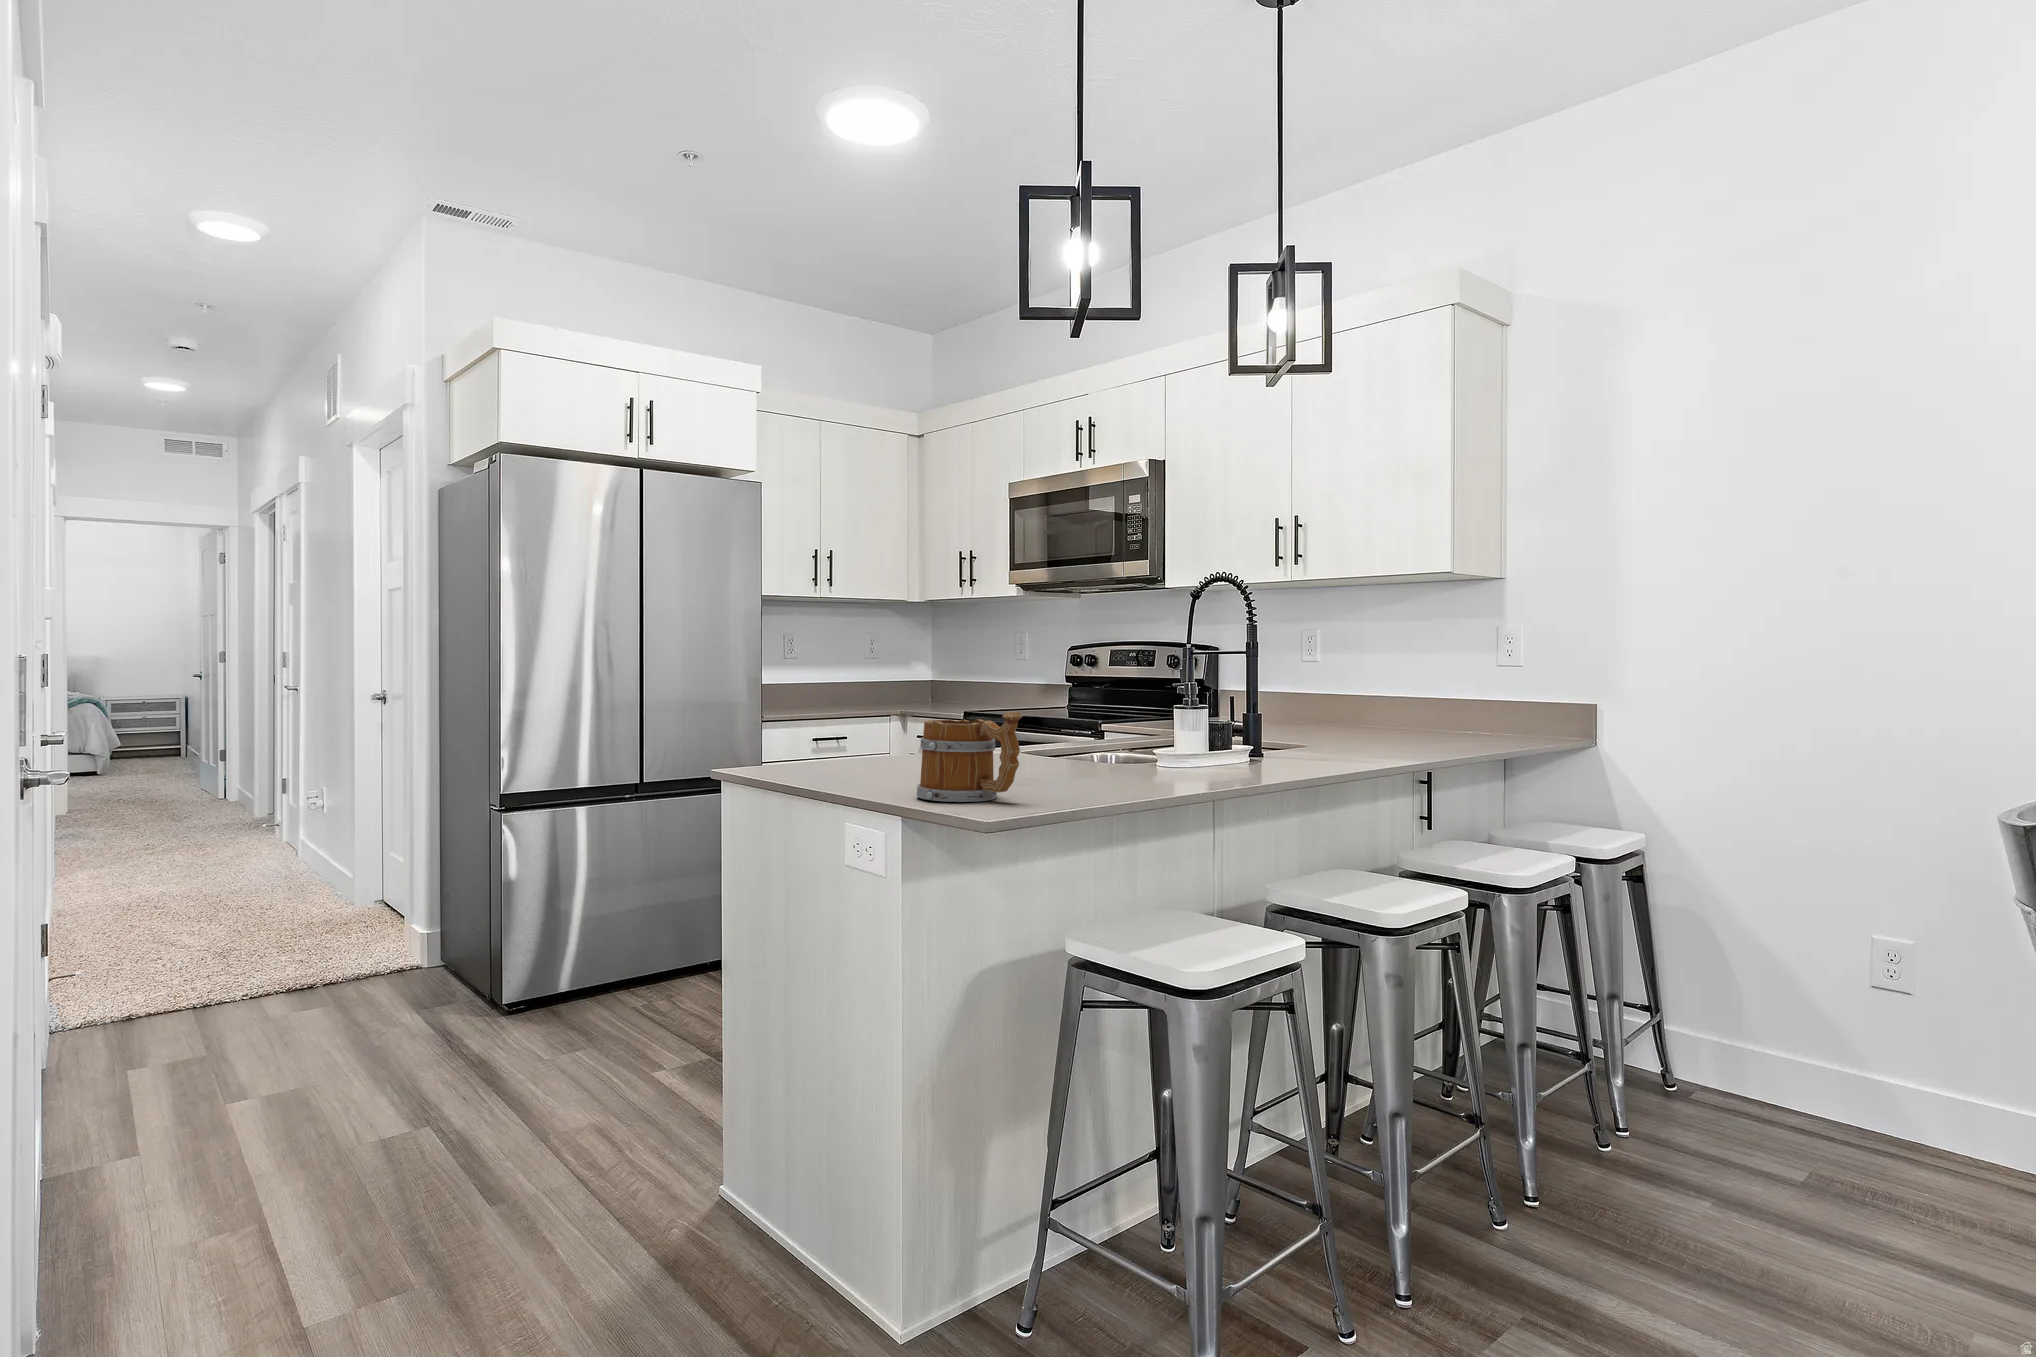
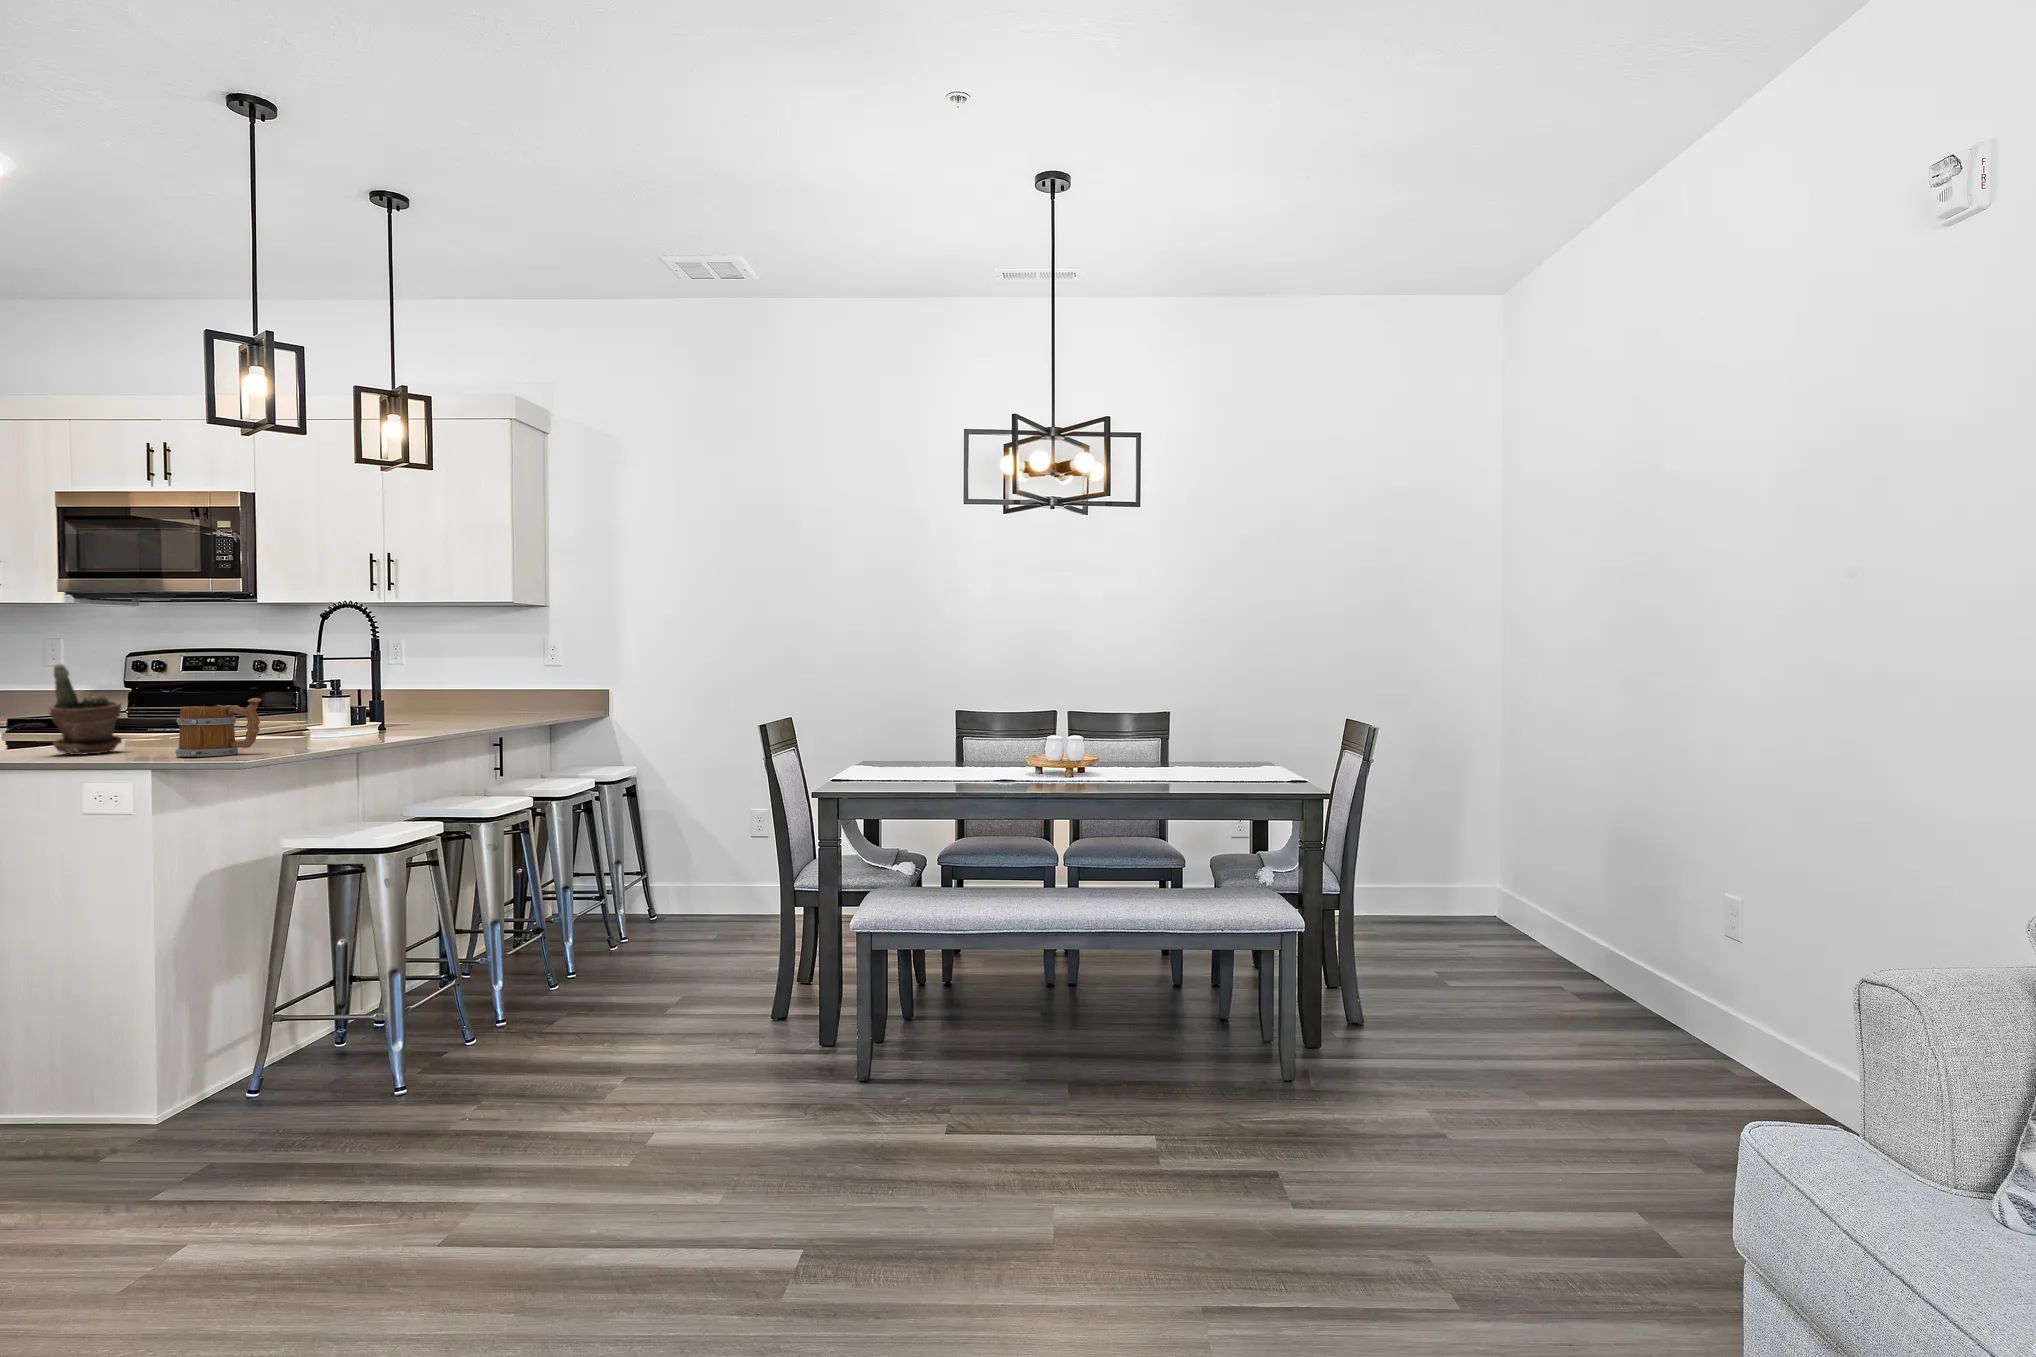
potted plant: none [831,651,910,775] -> present [50,664,122,755]

